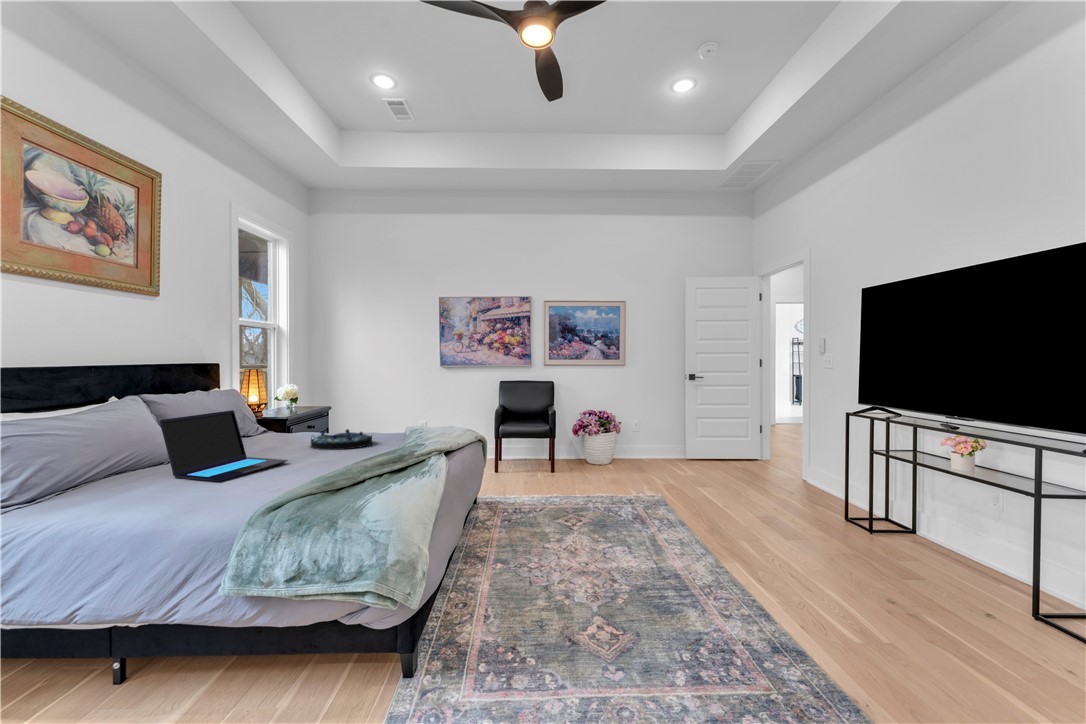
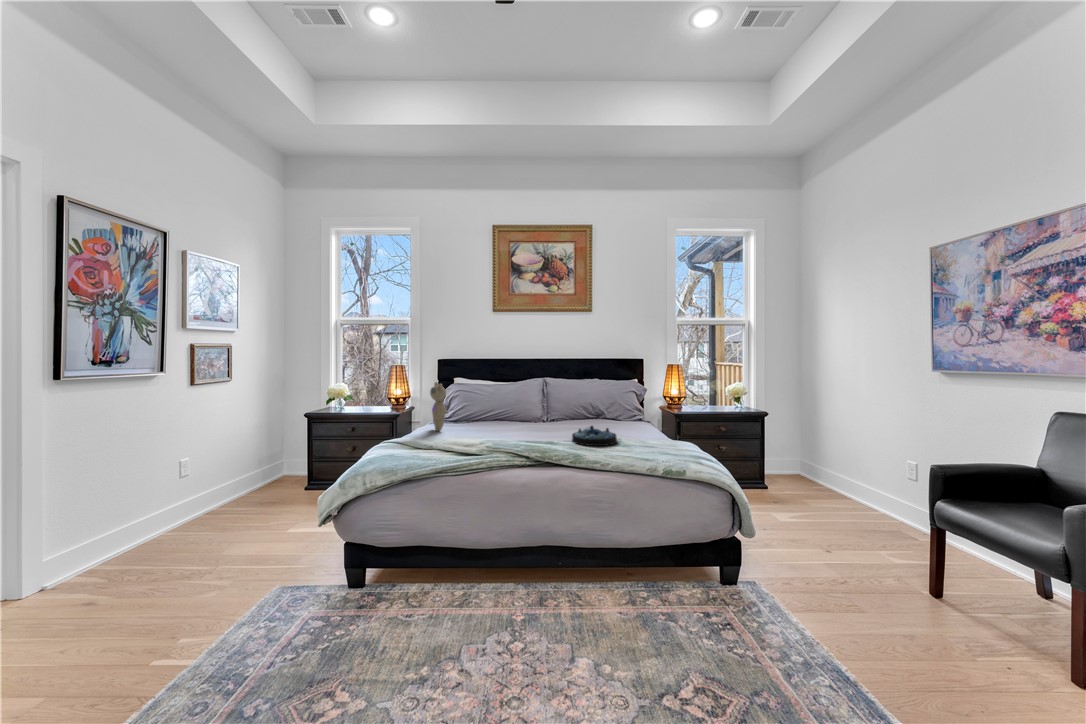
teddy bear: none [48,406,126,503] -> present [430,382,448,431]
laptop: present [159,410,288,482] -> none [470,395,532,439]

